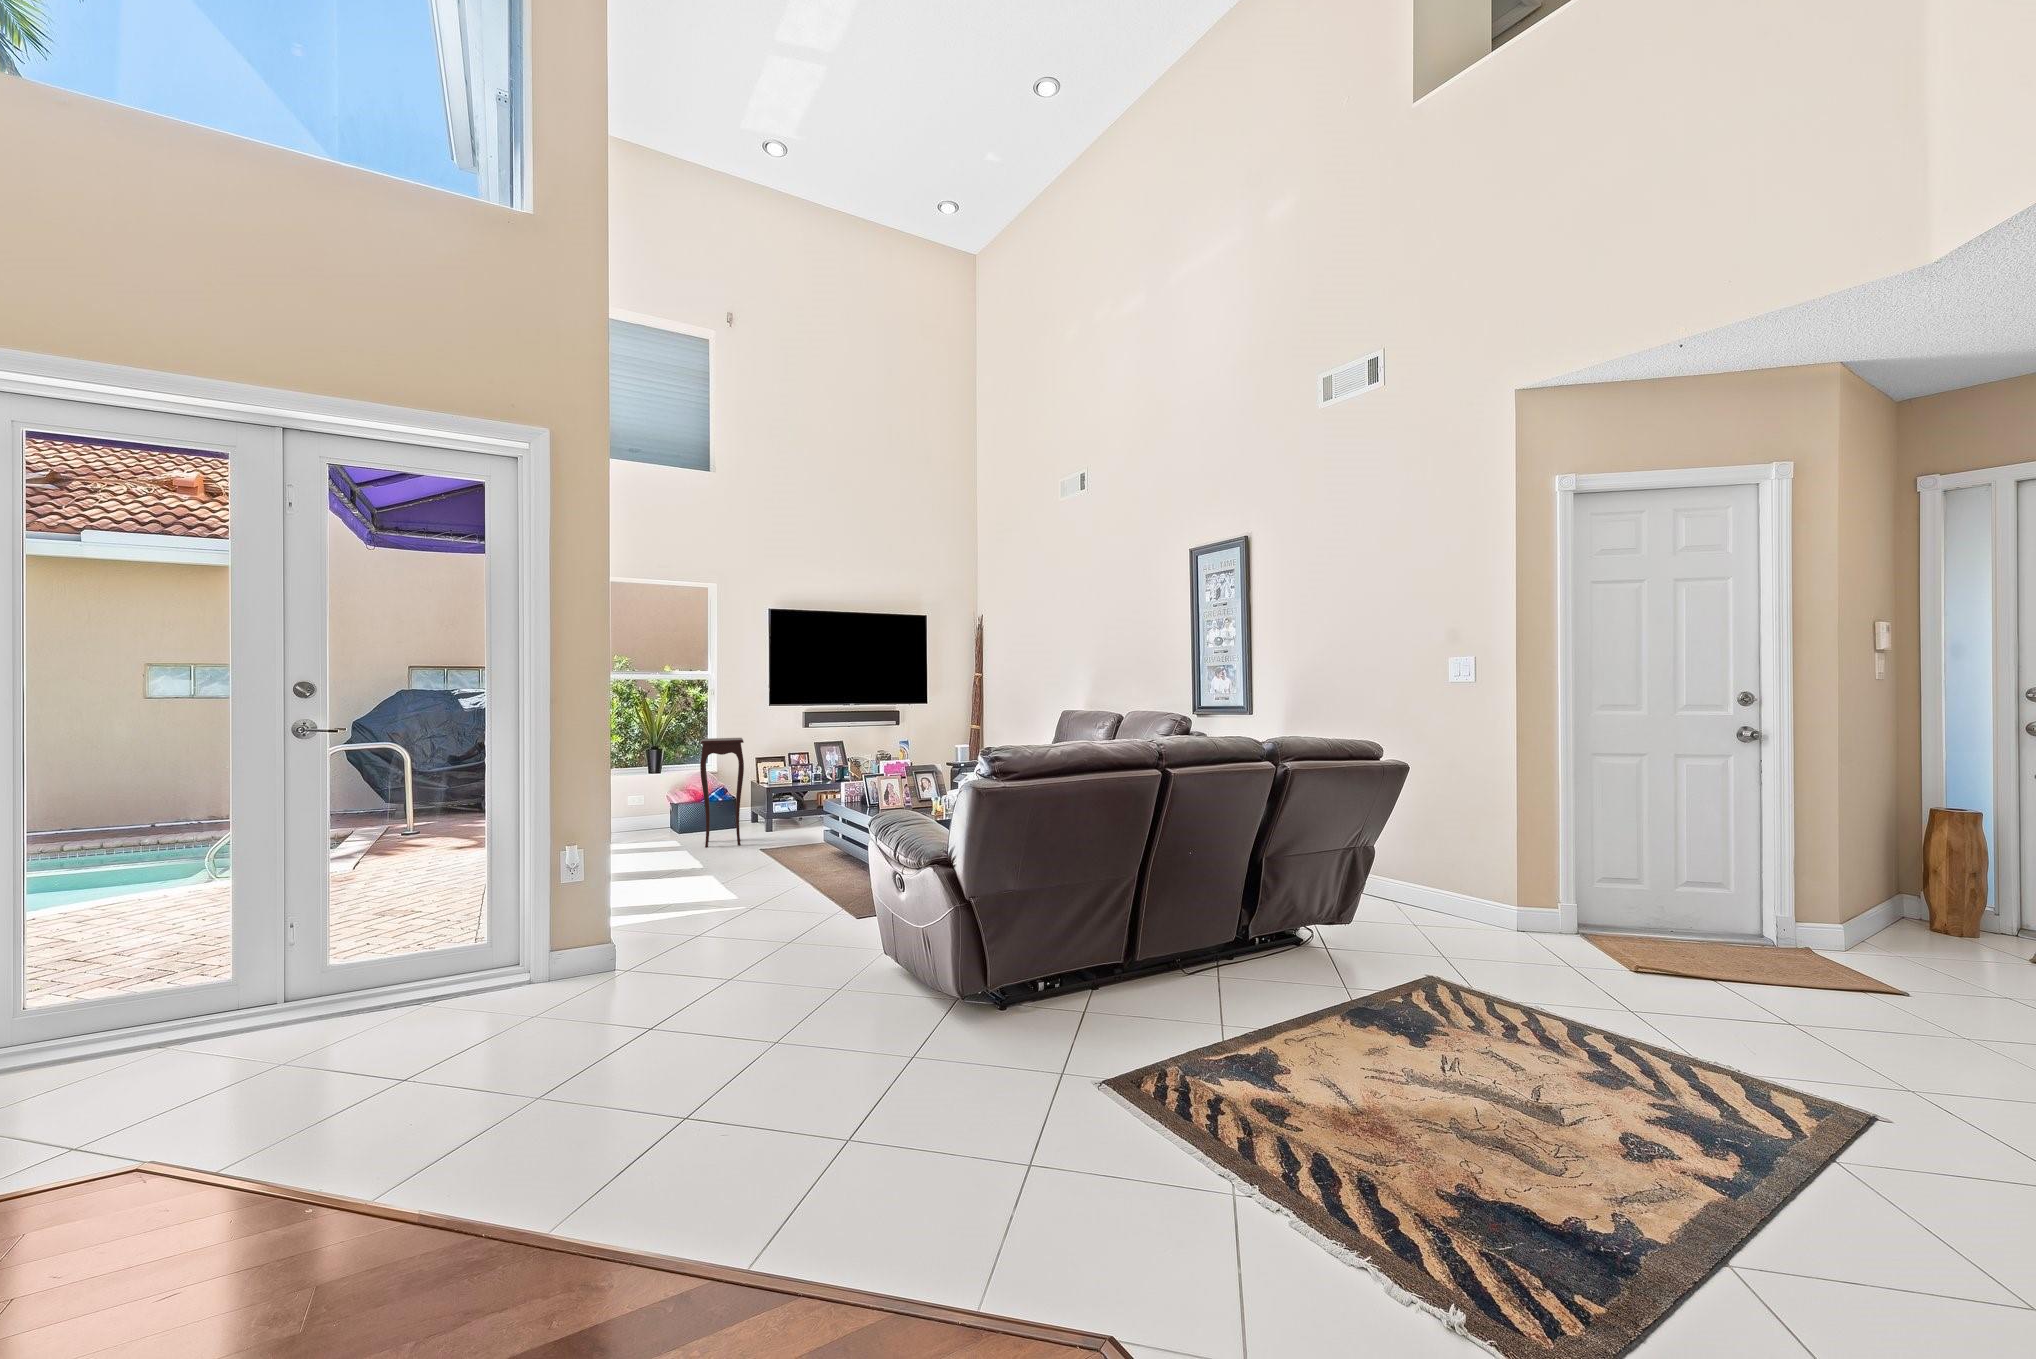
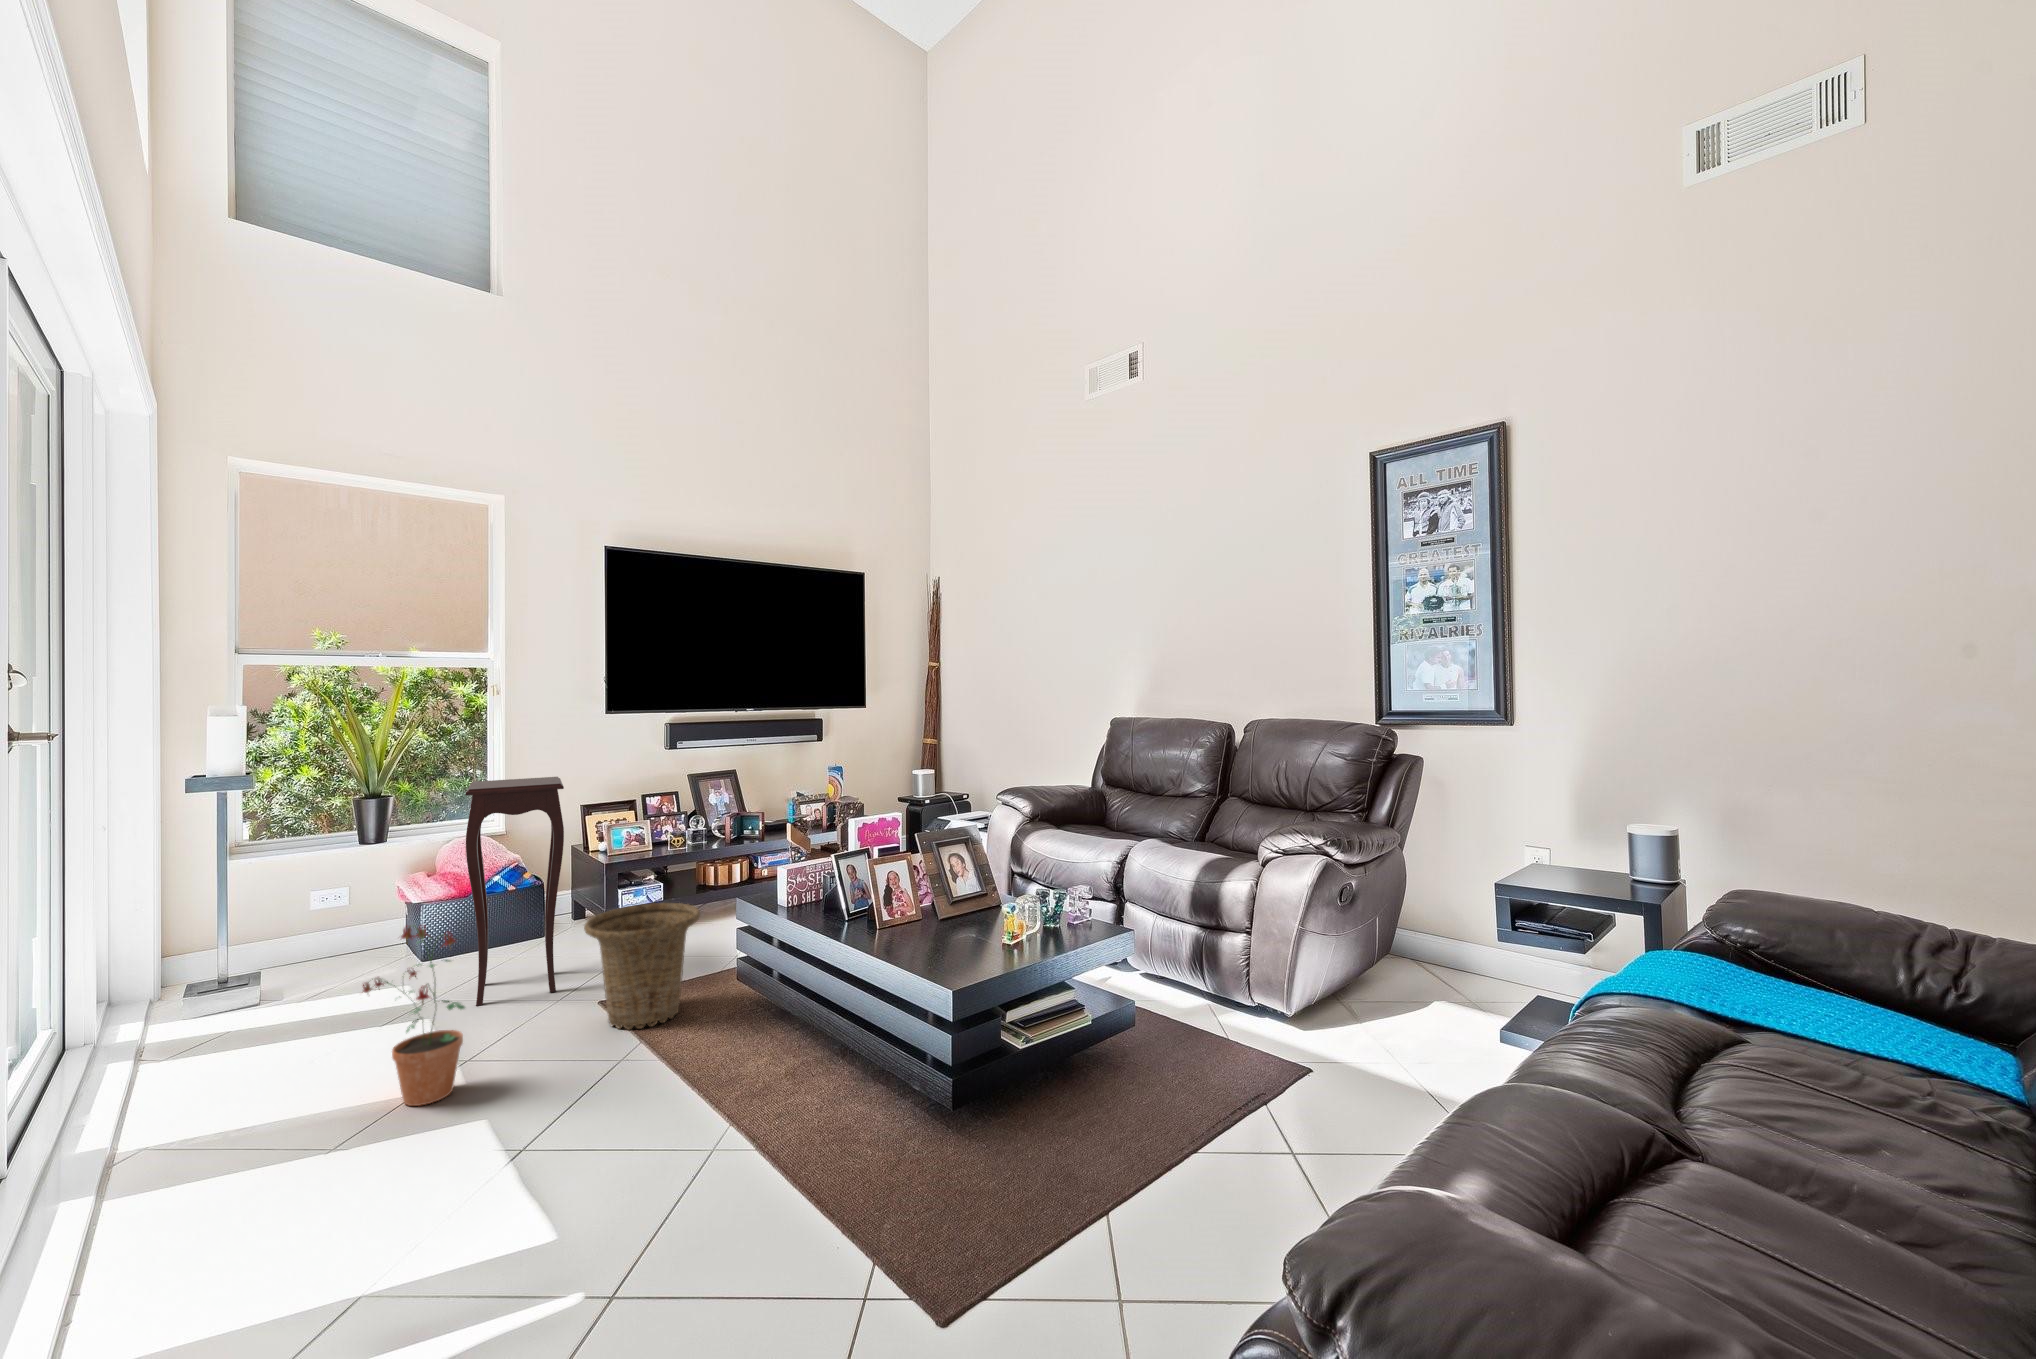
potted plant: none [664,795,705,869] -> present [363,925,465,1106]
basket: none [752,801,805,857] -> present [584,903,700,1030]

